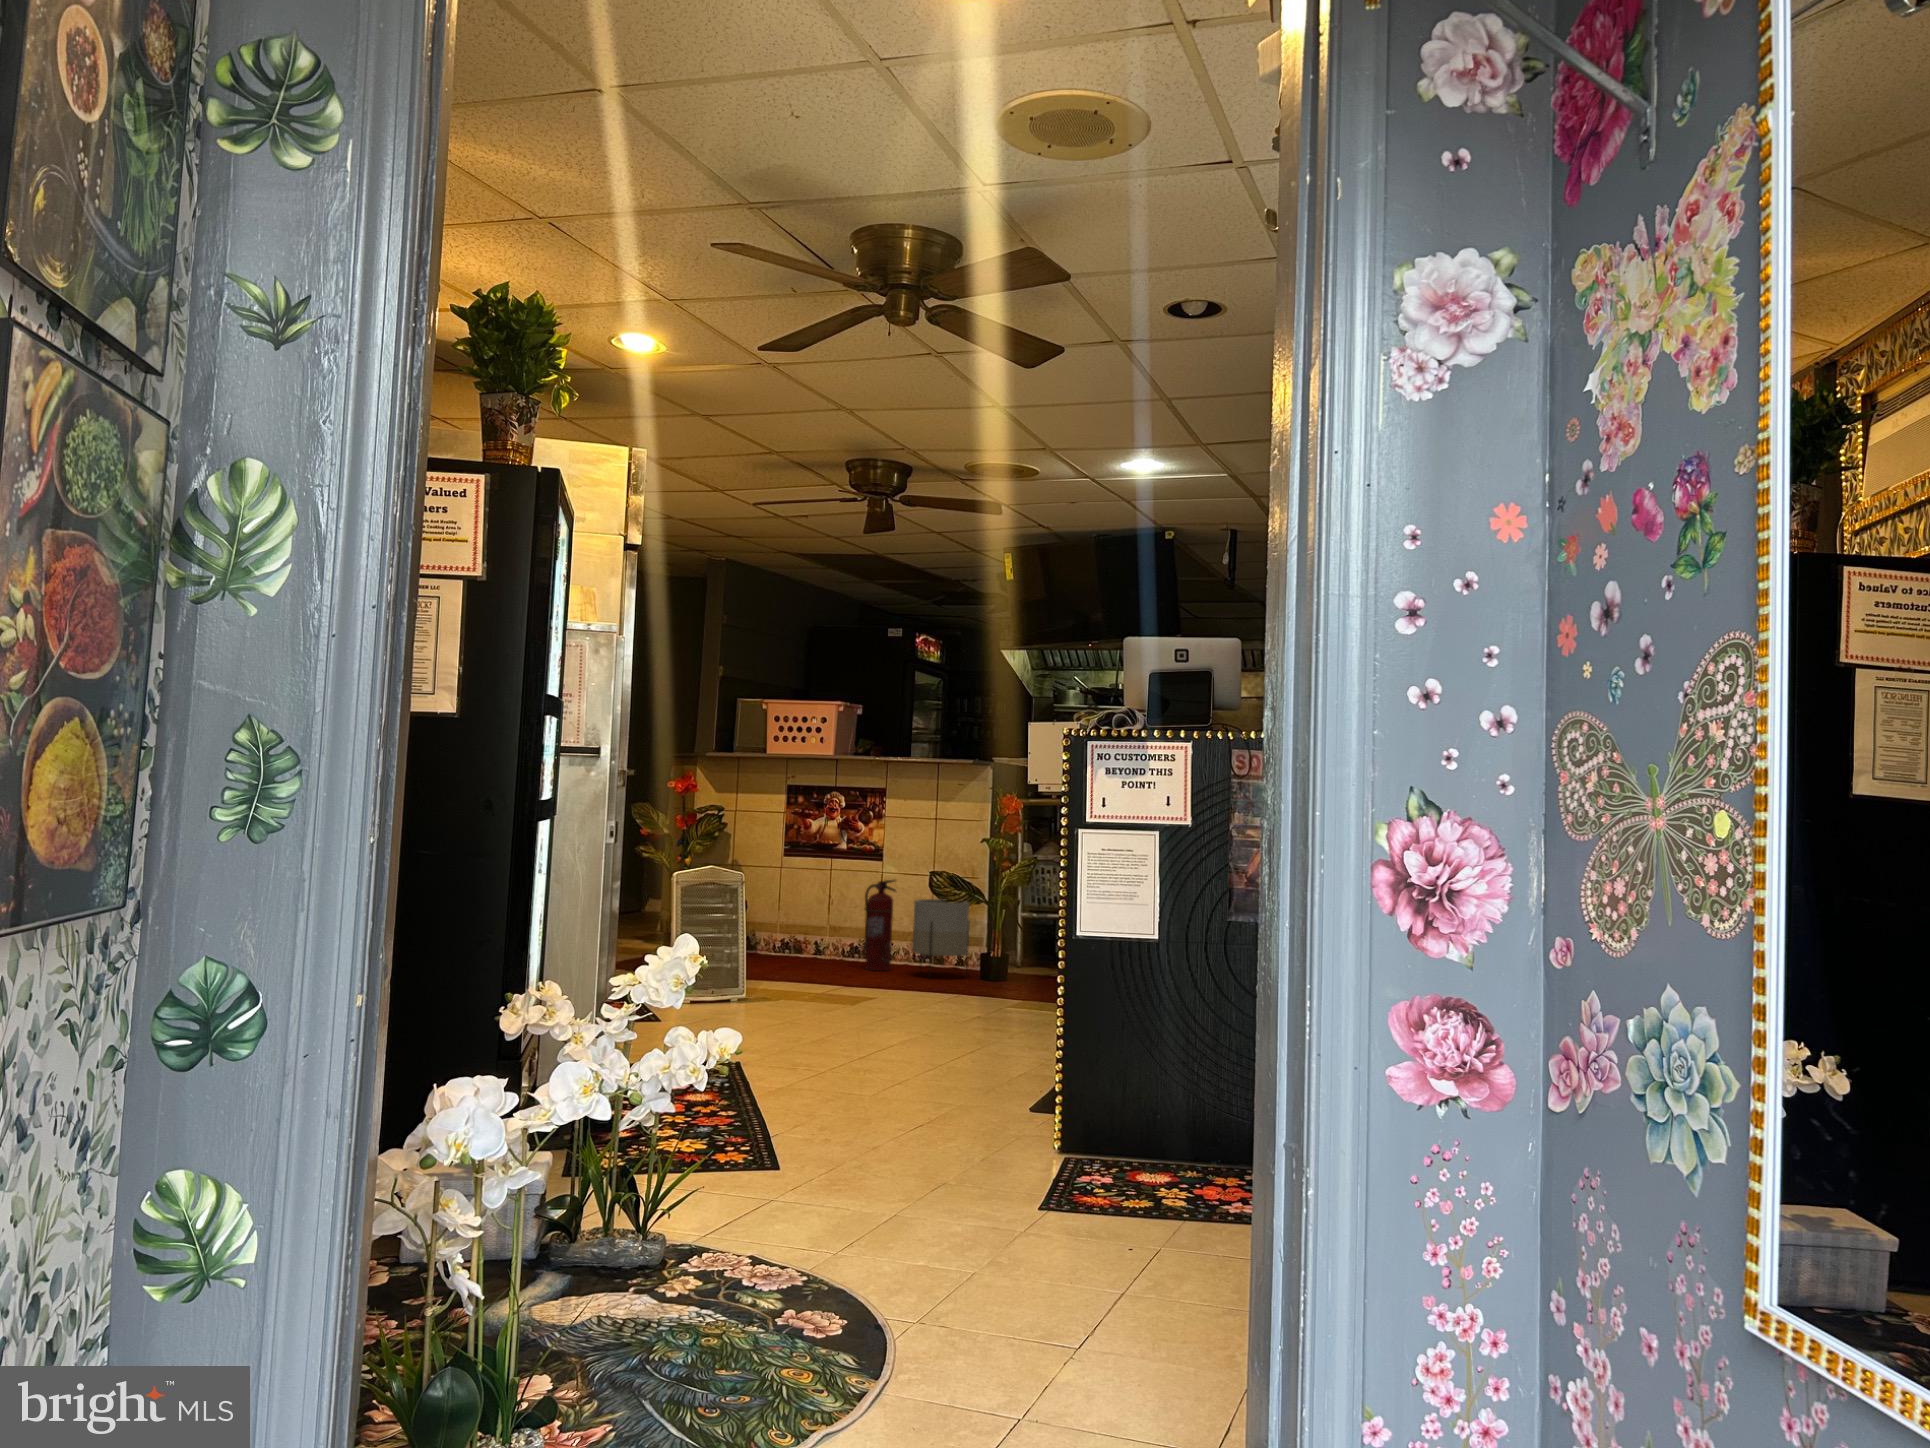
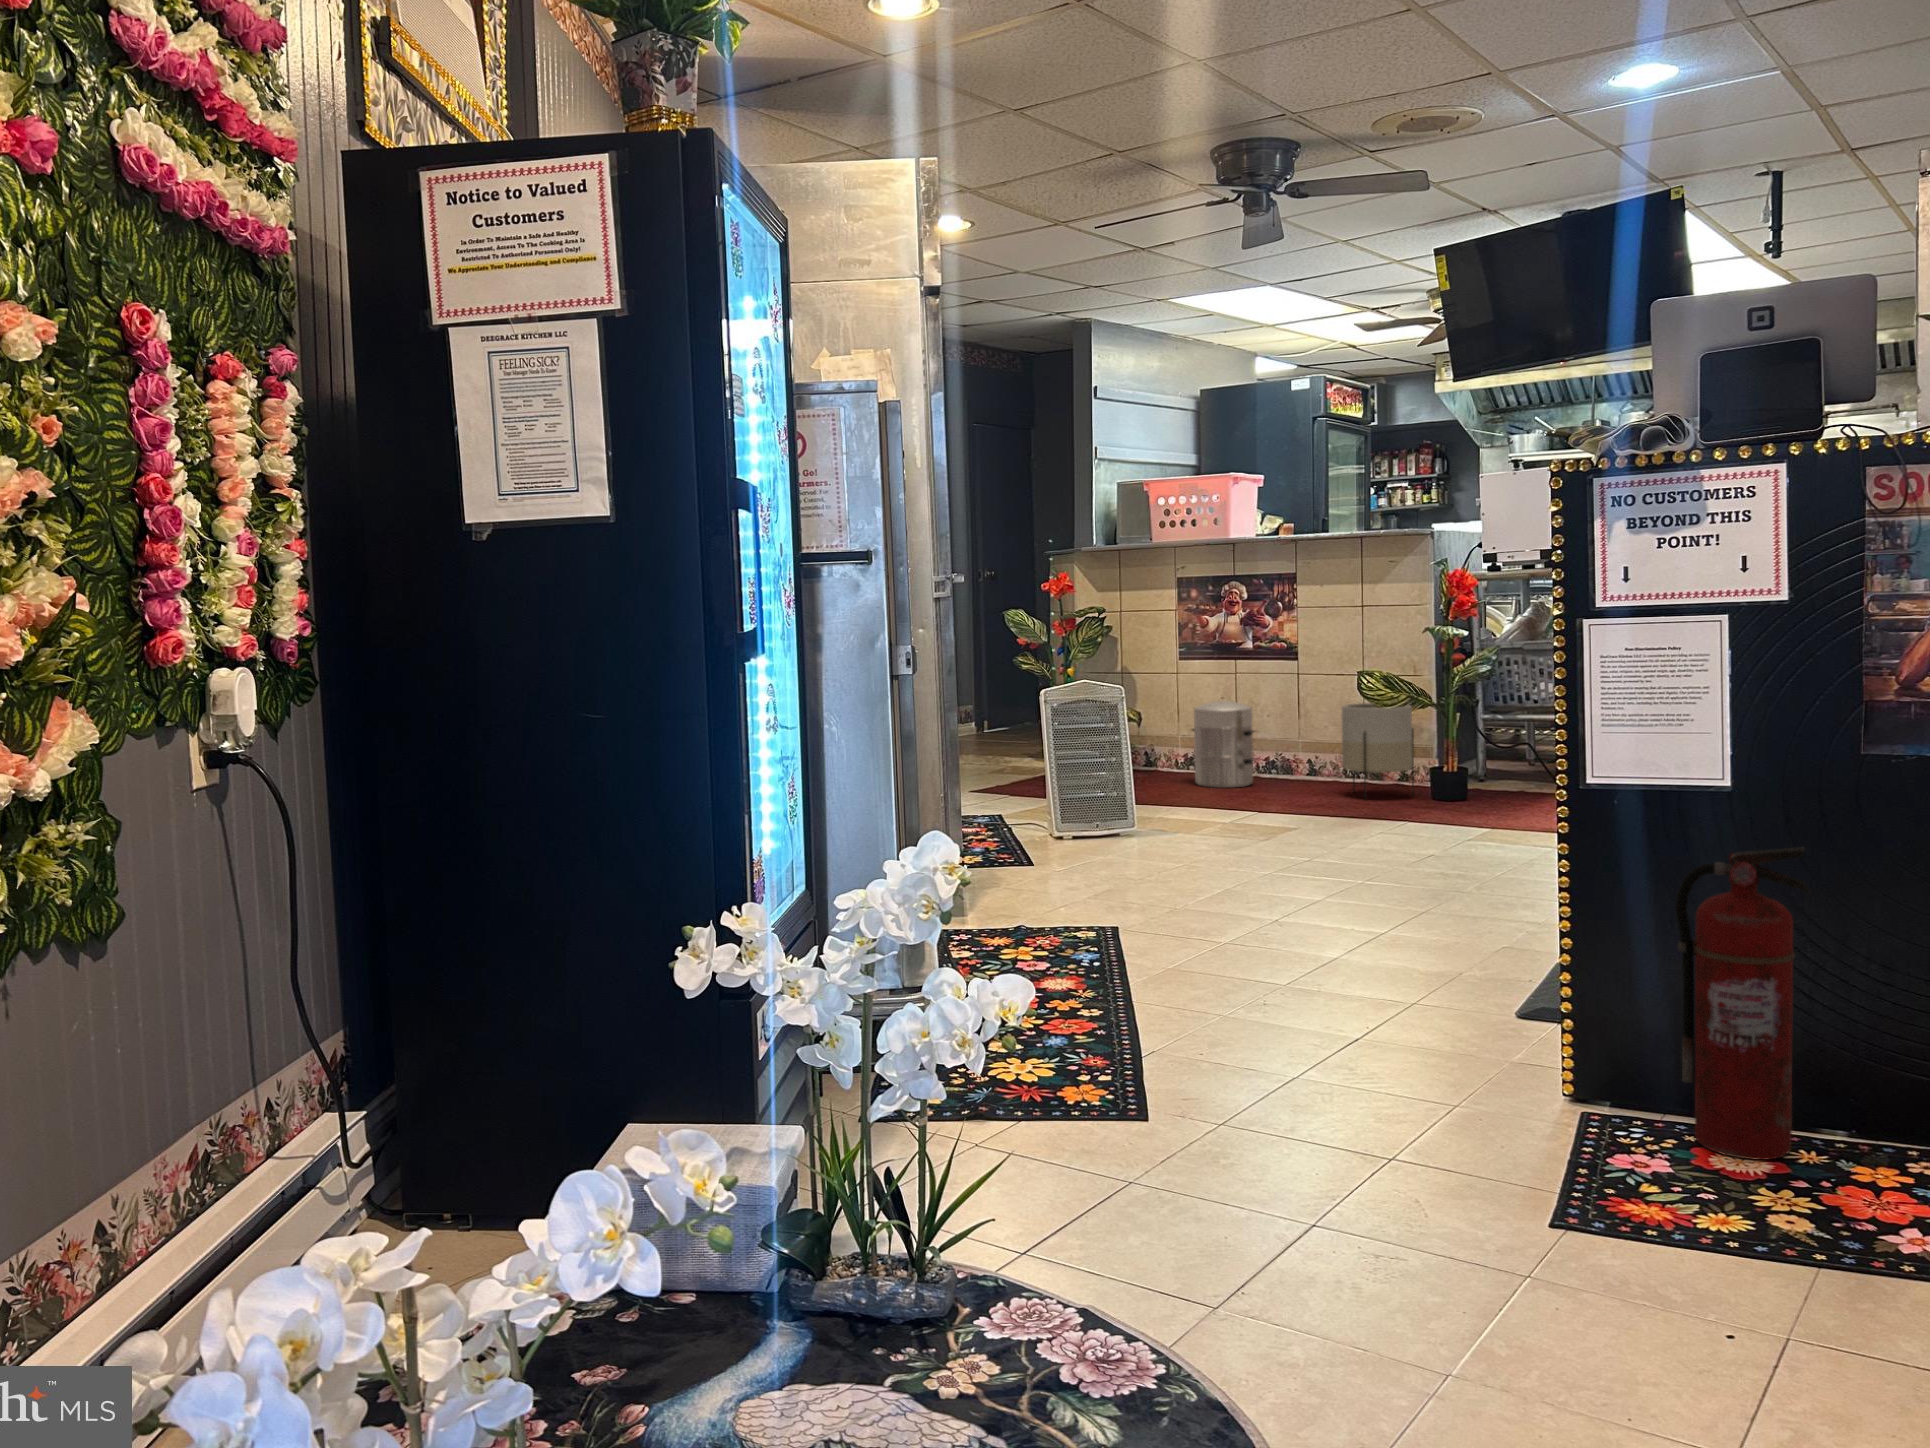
fire extinguisher: present [864,880,896,971] -> present [1675,847,1810,1160]
waste bin: none [788,890,844,968] -> present [1192,700,1255,788]

